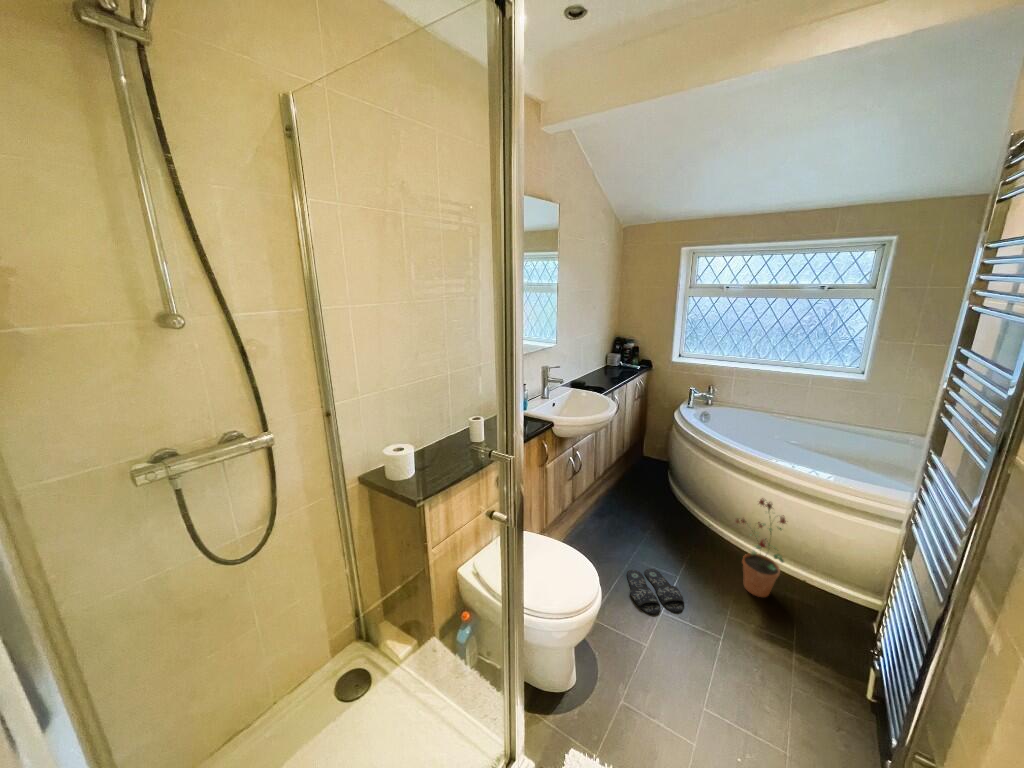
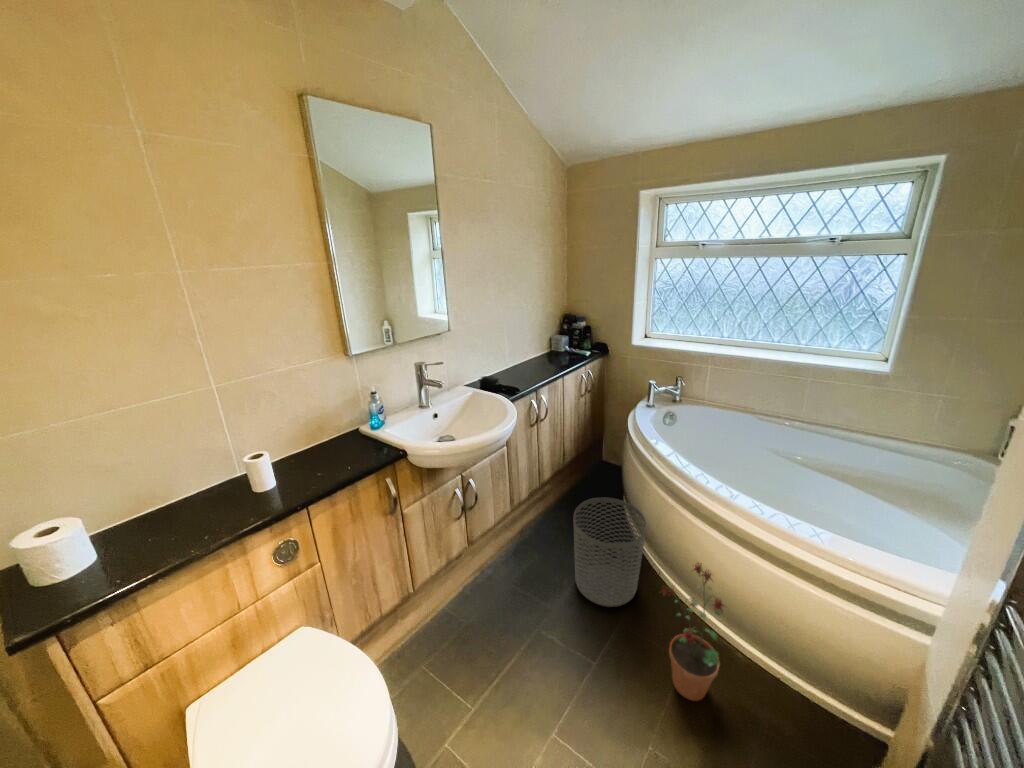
waste bin: none [652,469,711,547] -> present [574,498,647,607]
slippers: present [627,569,684,615] -> none [507,643,578,727]

